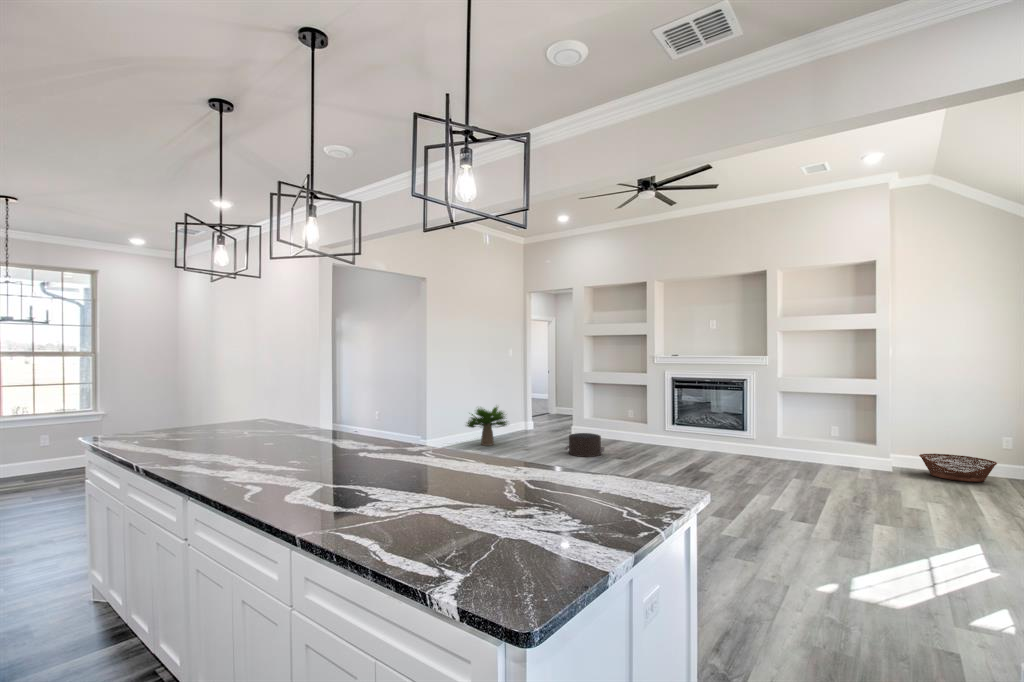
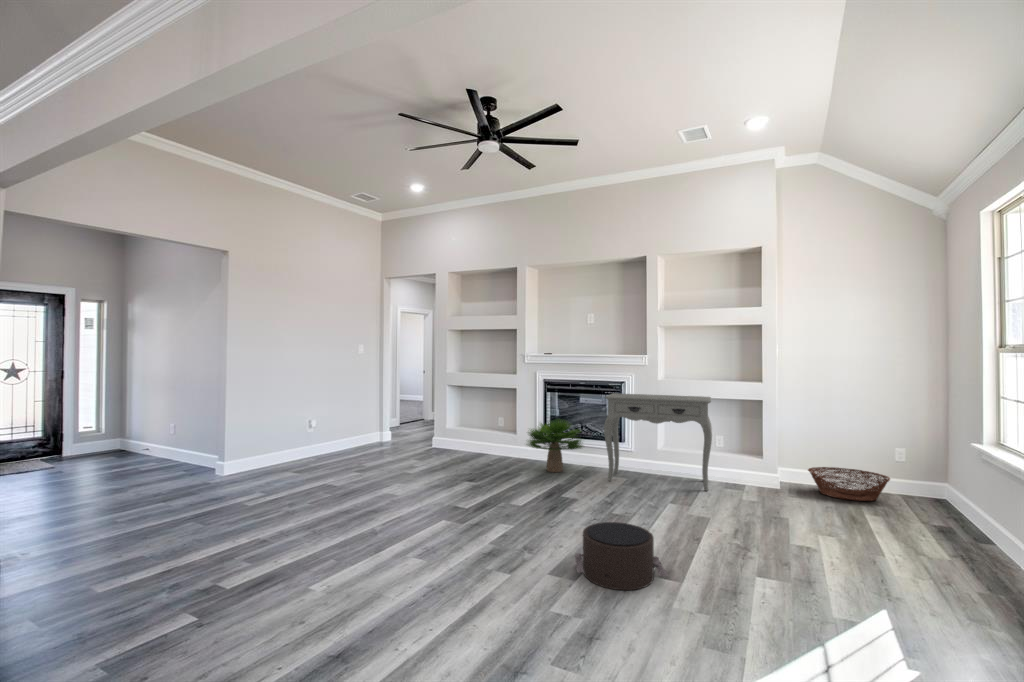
console table: none [733,389,830,471] -> present [604,393,712,491]
potted plant: present [467,407,507,446] -> present [527,421,583,472]
pouf: present [565,433,604,457] -> present [575,522,667,590]

